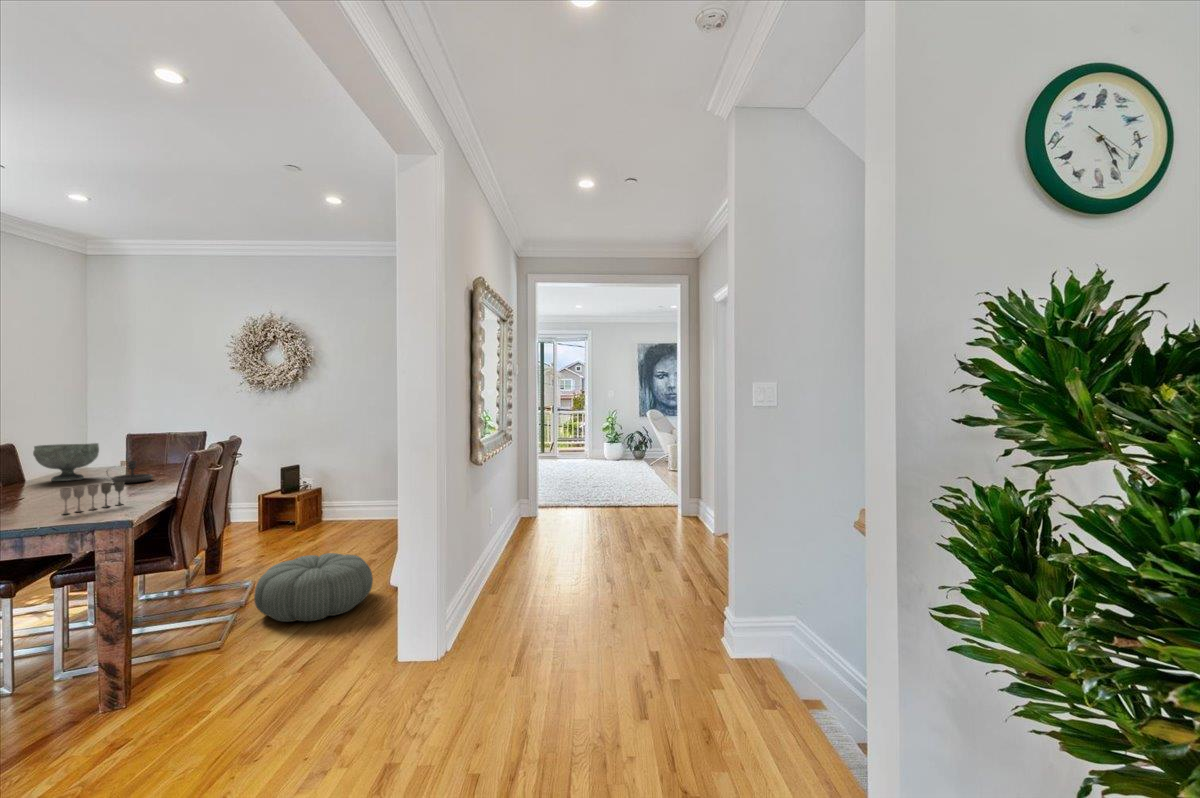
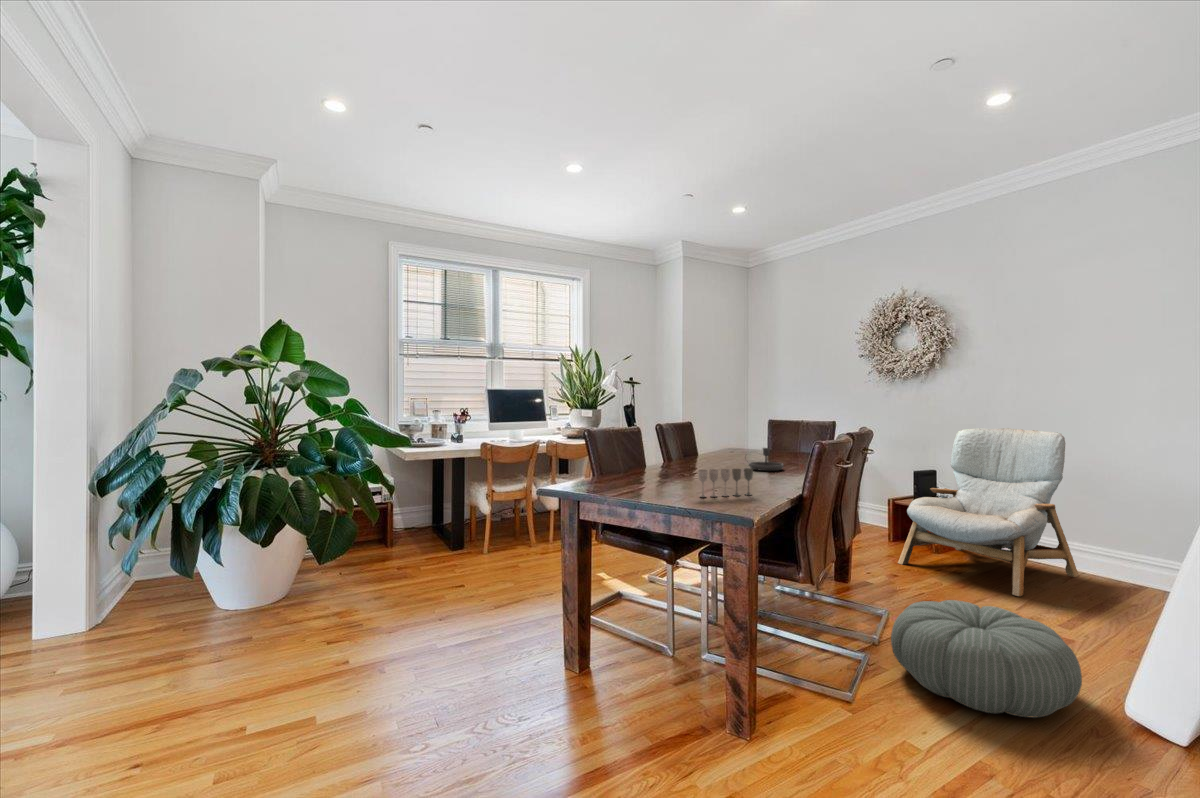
armchair: none [265,429,391,547] -> present [898,428,1079,596]
decorative bowl: present [33,443,99,481] -> none [696,427,742,462]

